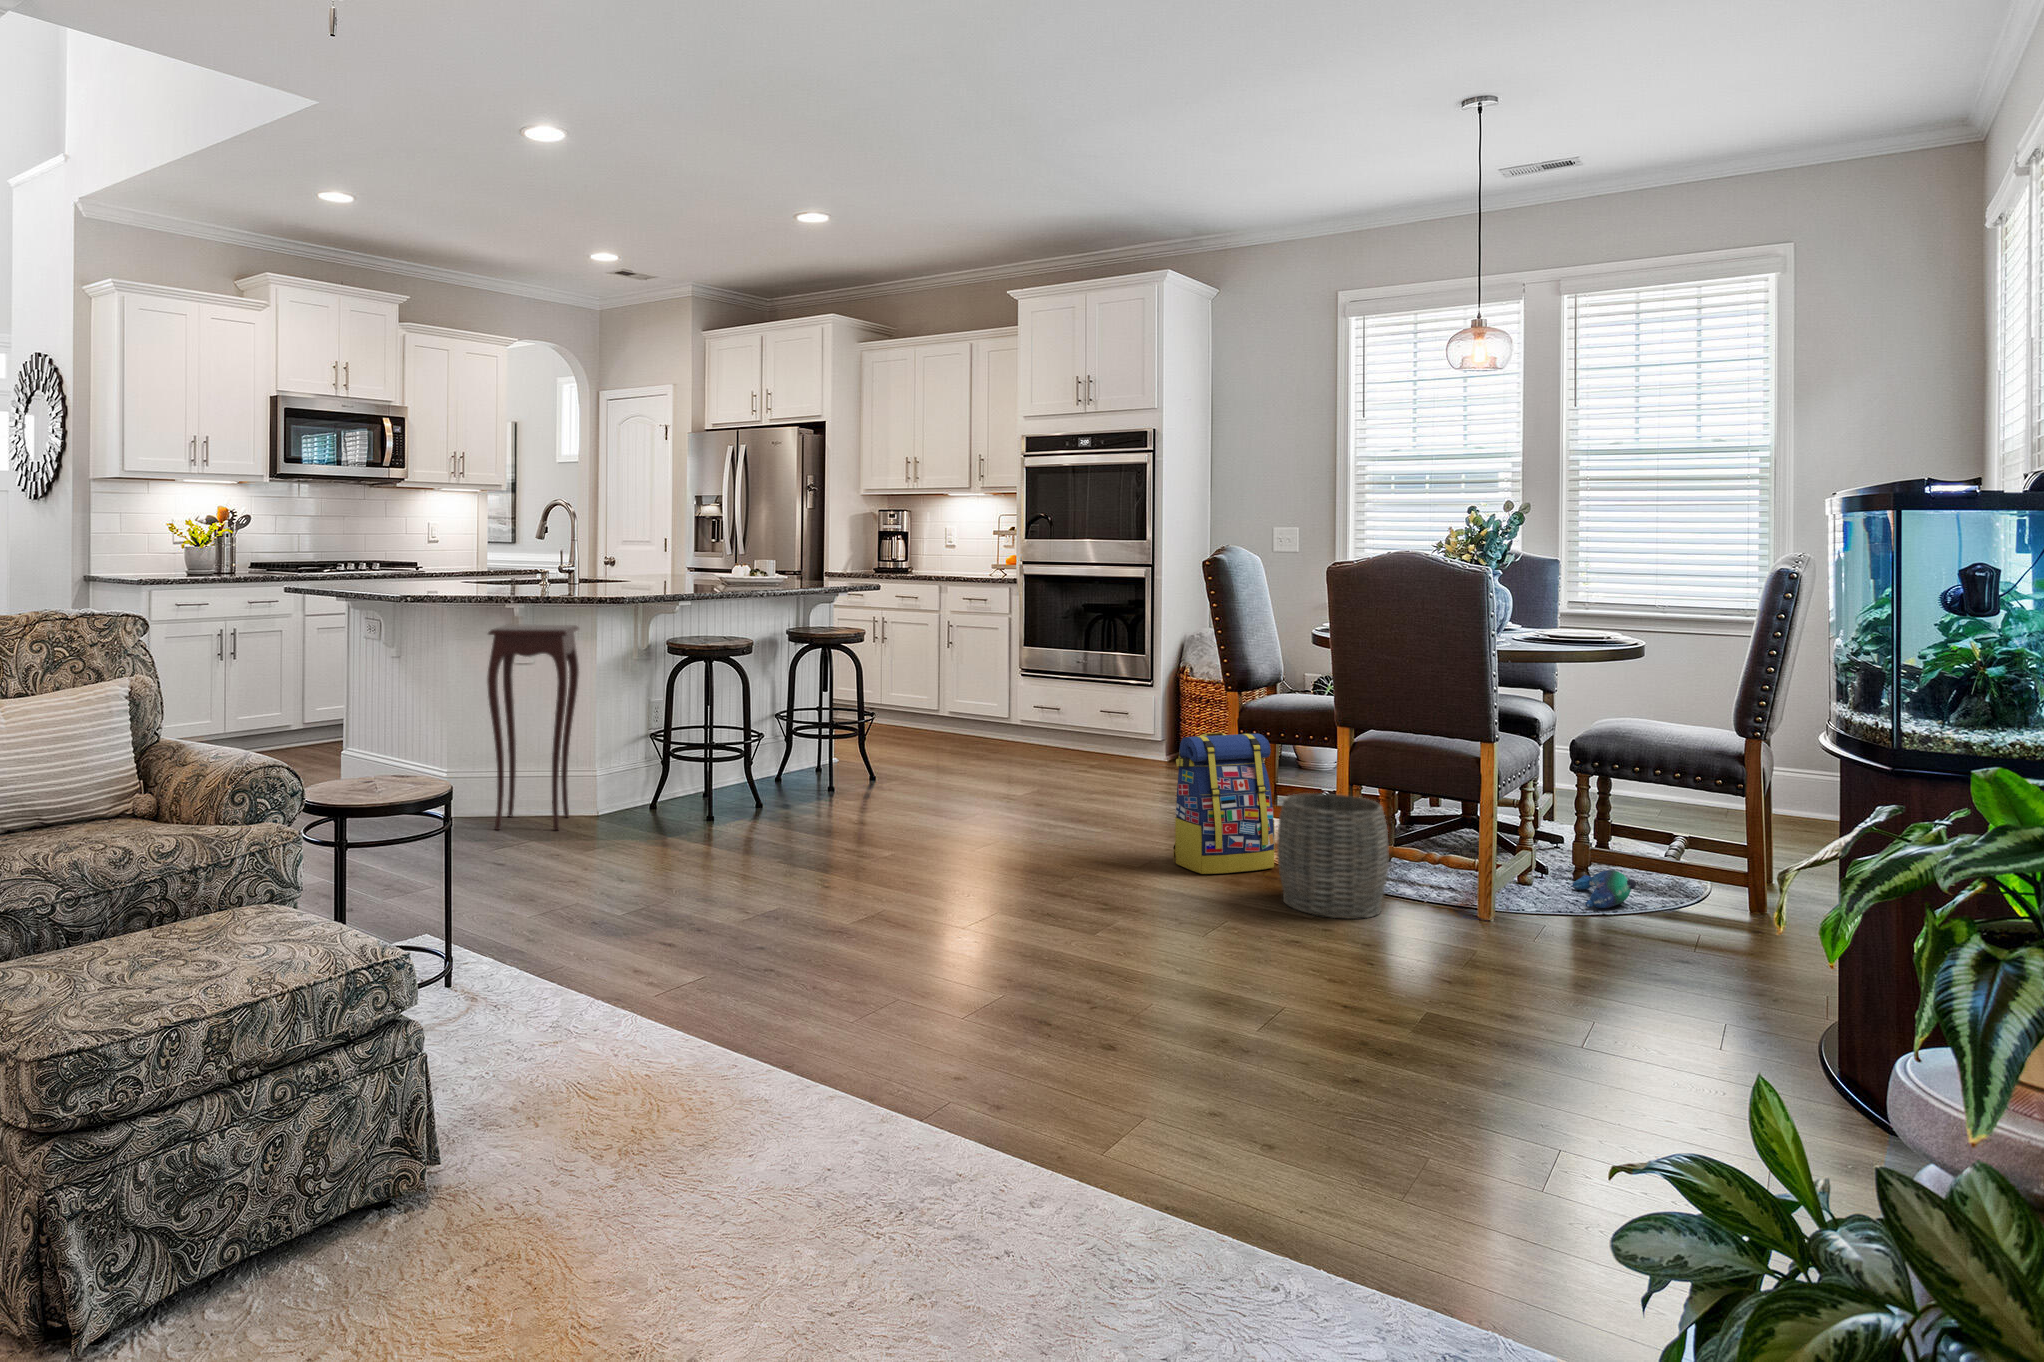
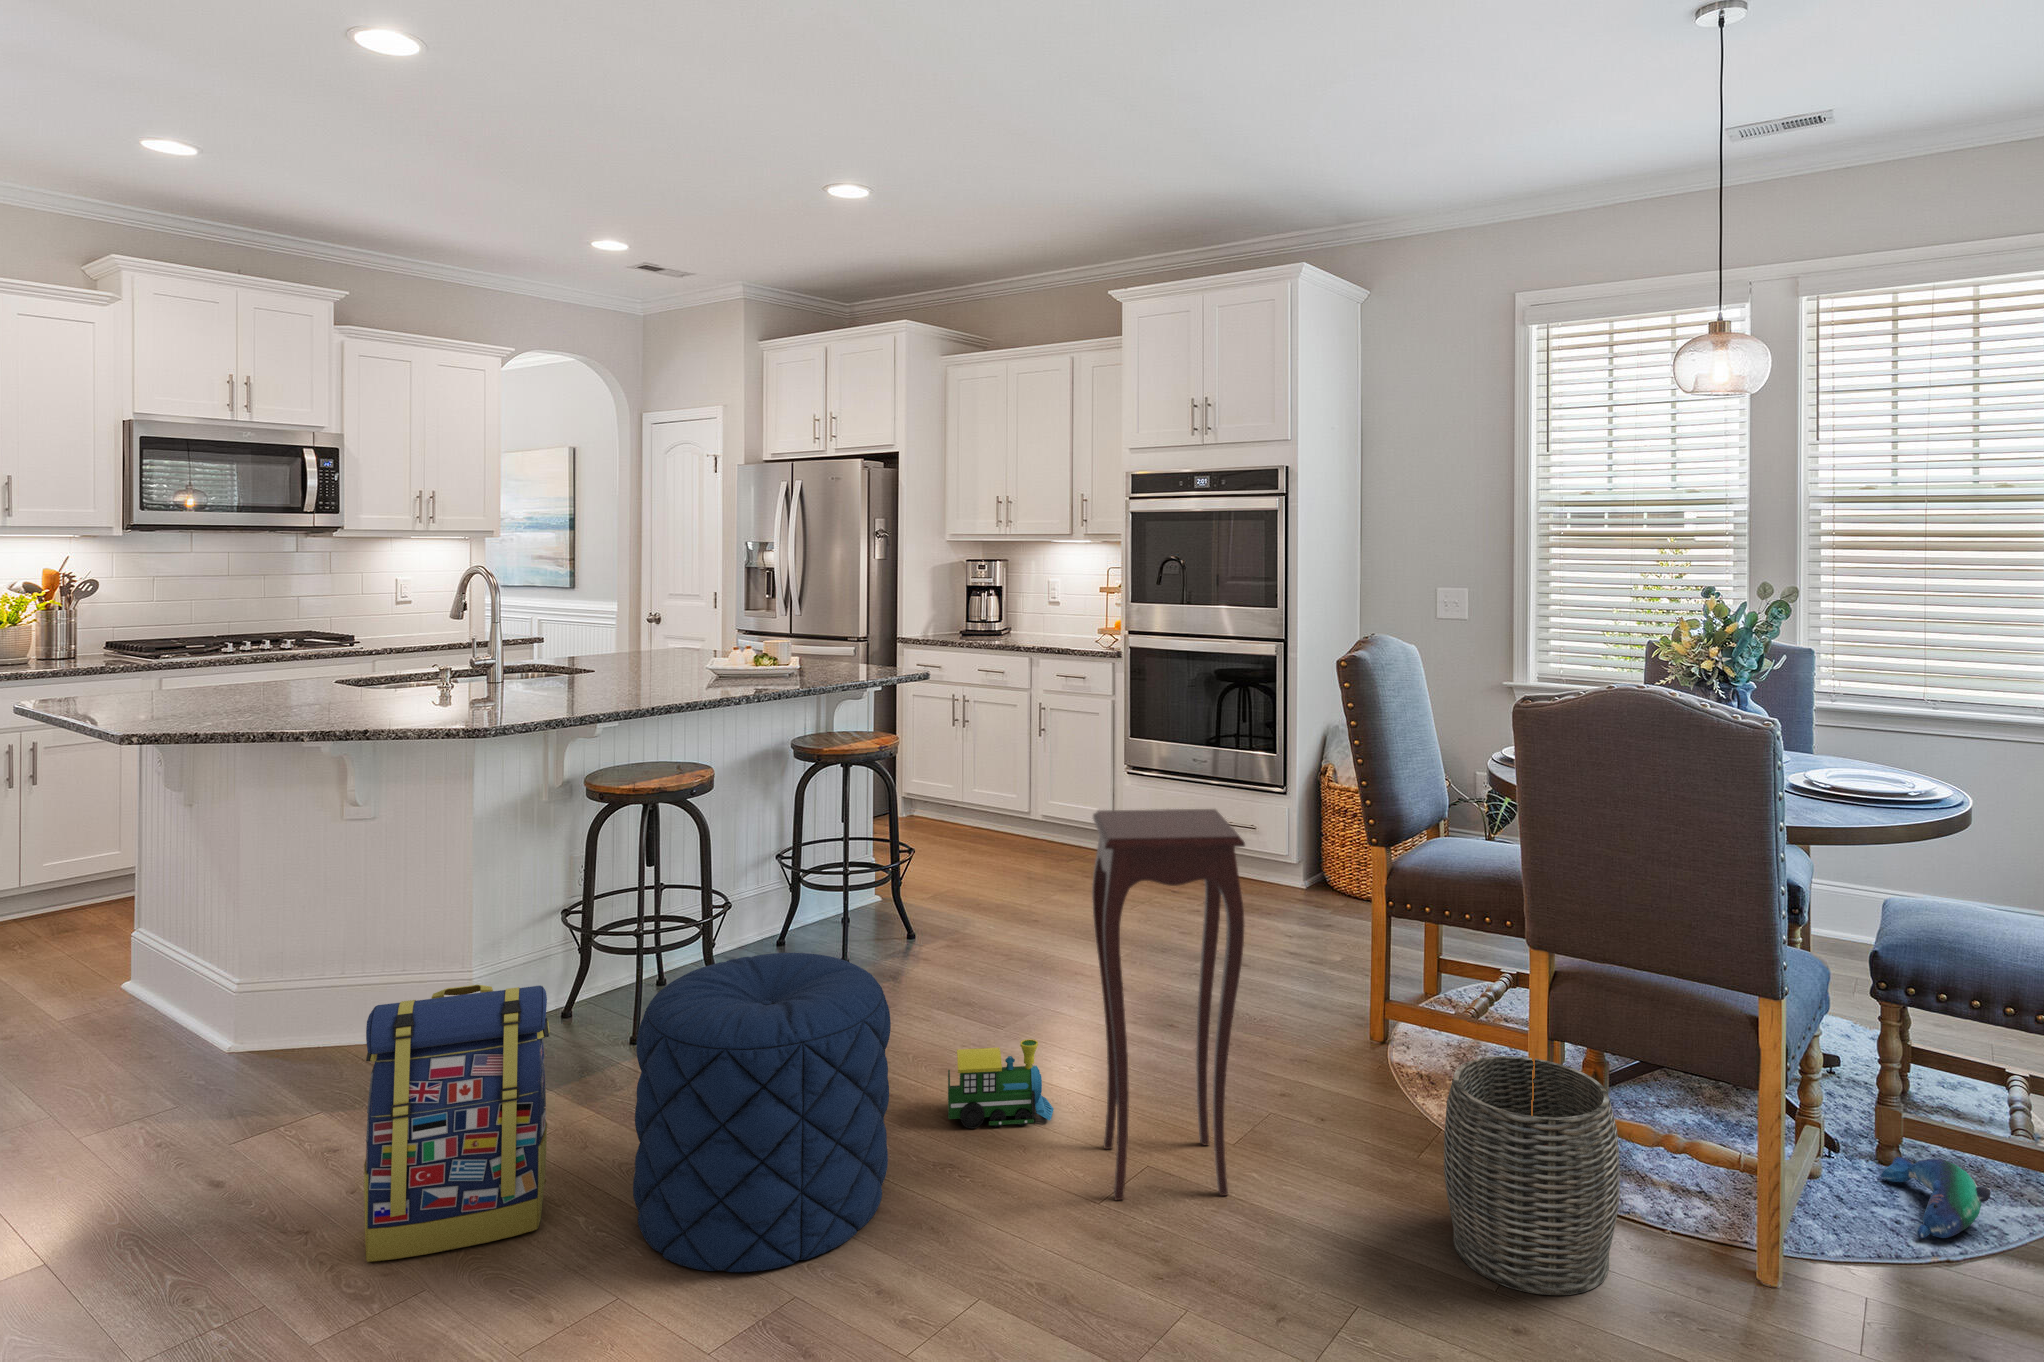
side table: present [487,624,579,830] -> present [1092,809,1245,1200]
pouf: none [770,730,923,897] -> present [633,953,891,1272]
backpack: present [1173,732,1275,874] -> present [364,985,550,1262]
toy train: none [941,802,1012,855] -> present [948,1039,1054,1129]

